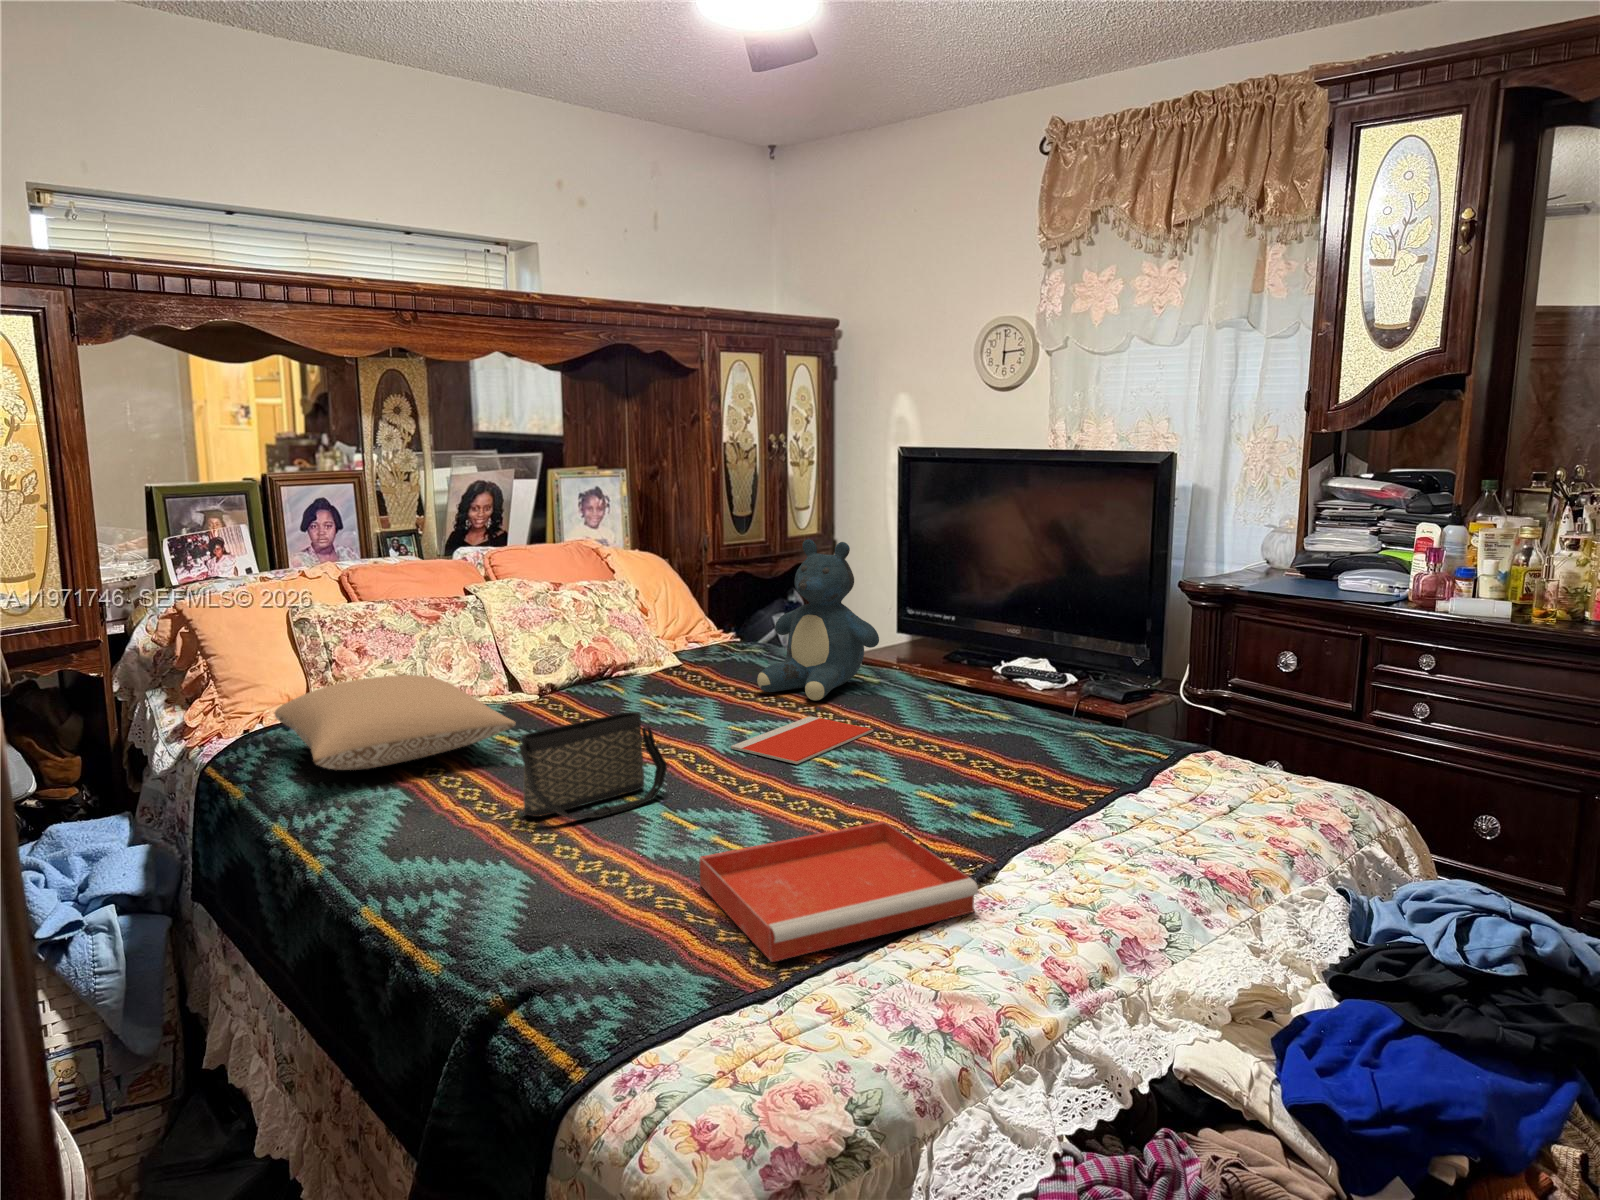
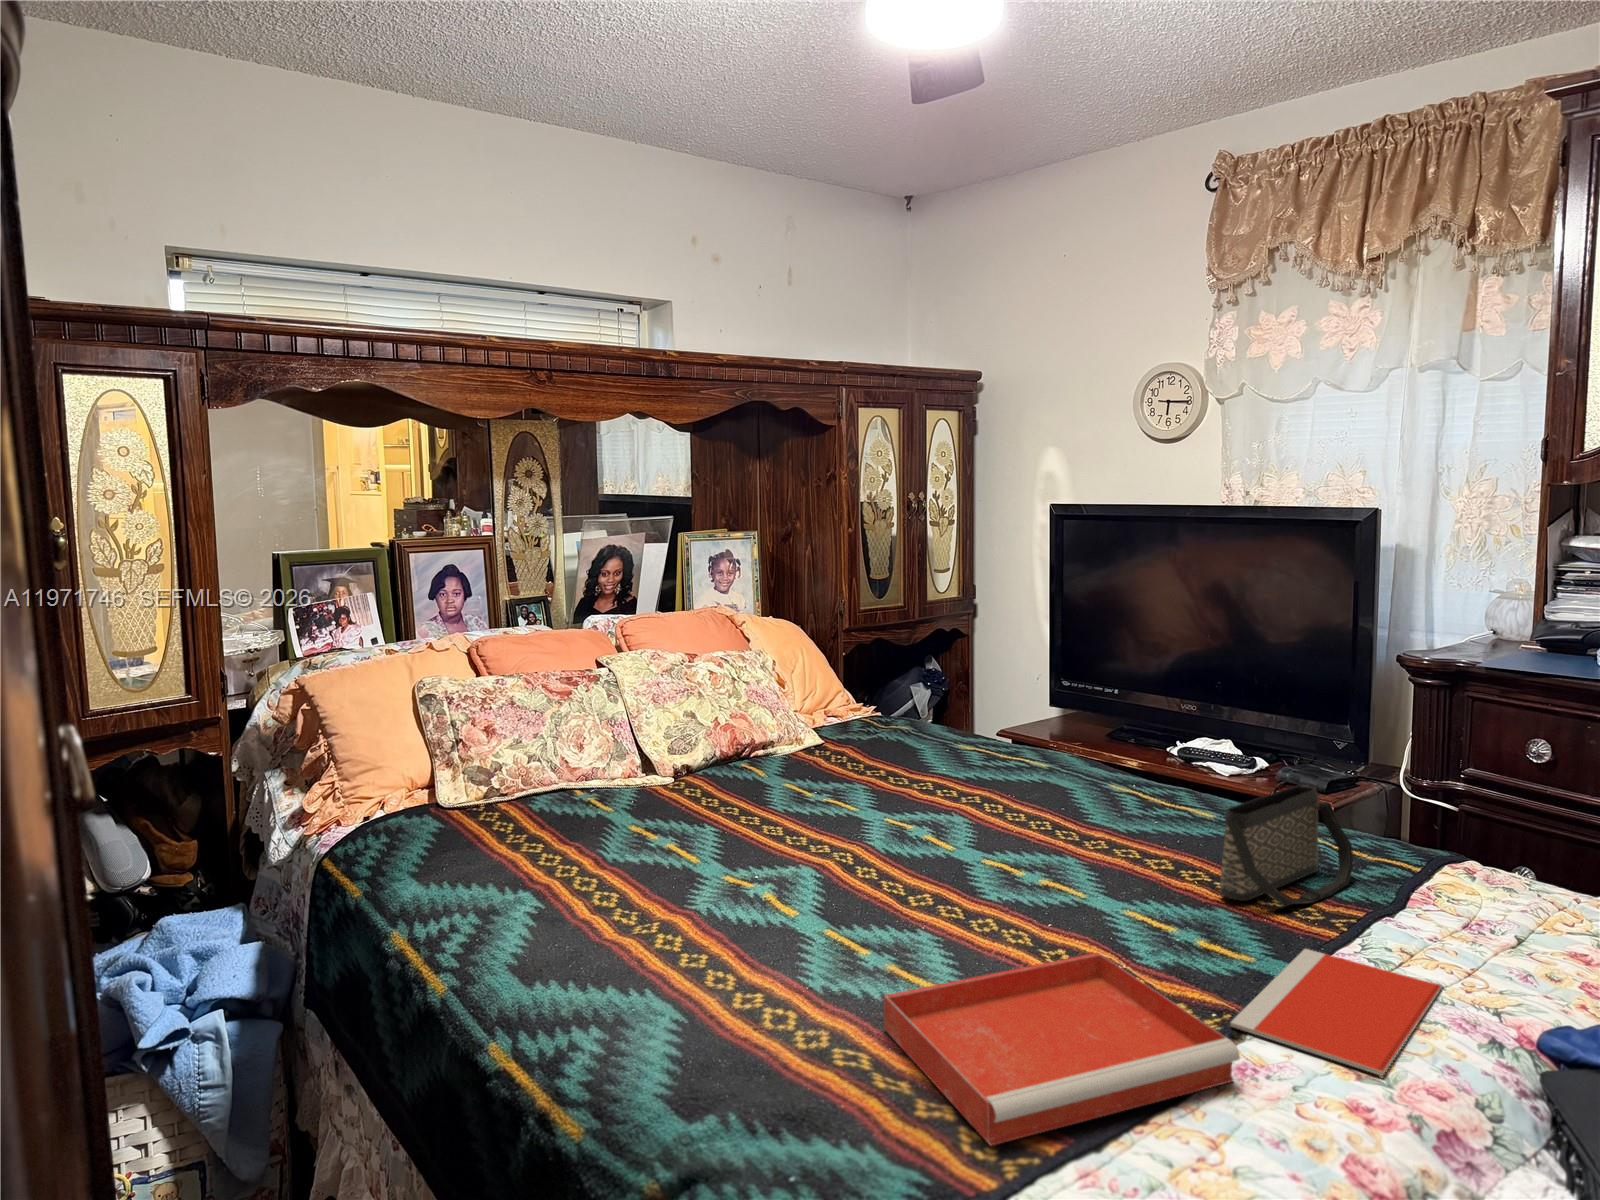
teddy bear: present [757,539,879,700] -> none [913,609,1051,791]
pillow: present [275,675,516,770] -> none [397,760,656,868]
handbag: present [519,711,667,819] -> present [1220,785,1353,904]
notebook: present [731,716,873,764] -> present [1230,949,1442,1076]

